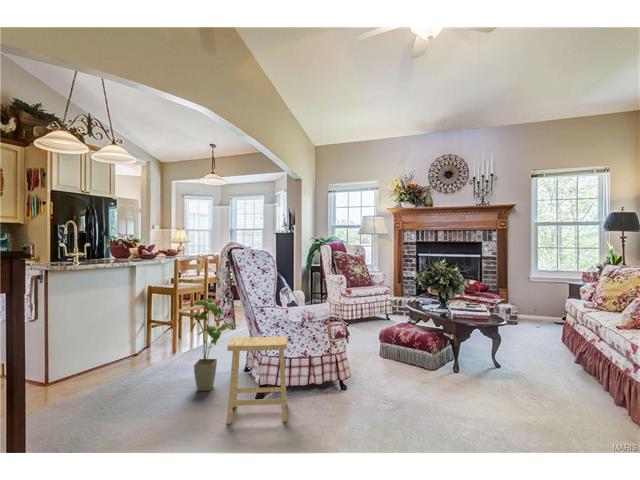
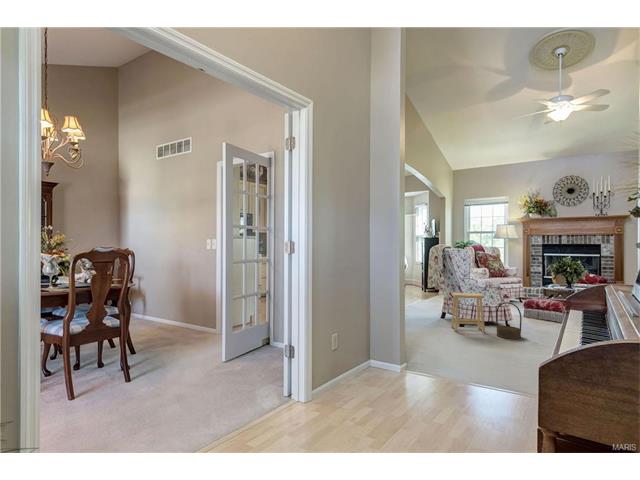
house plant: present [190,298,236,391] -> none [419,275,445,322]
basket: none [304,360,349,443] -> present [496,302,522,339]

